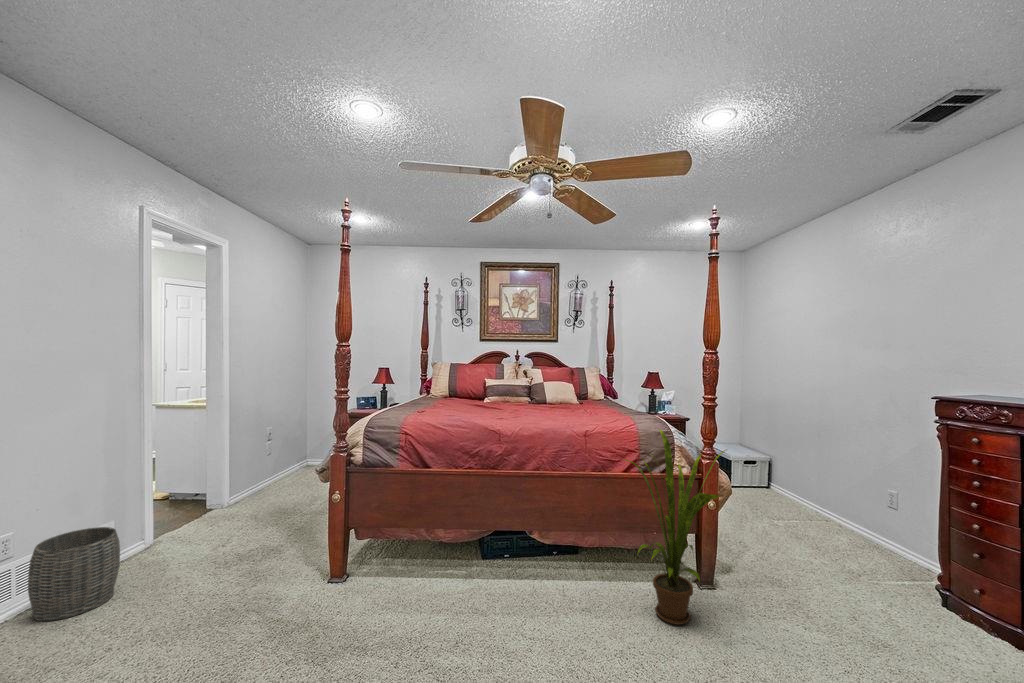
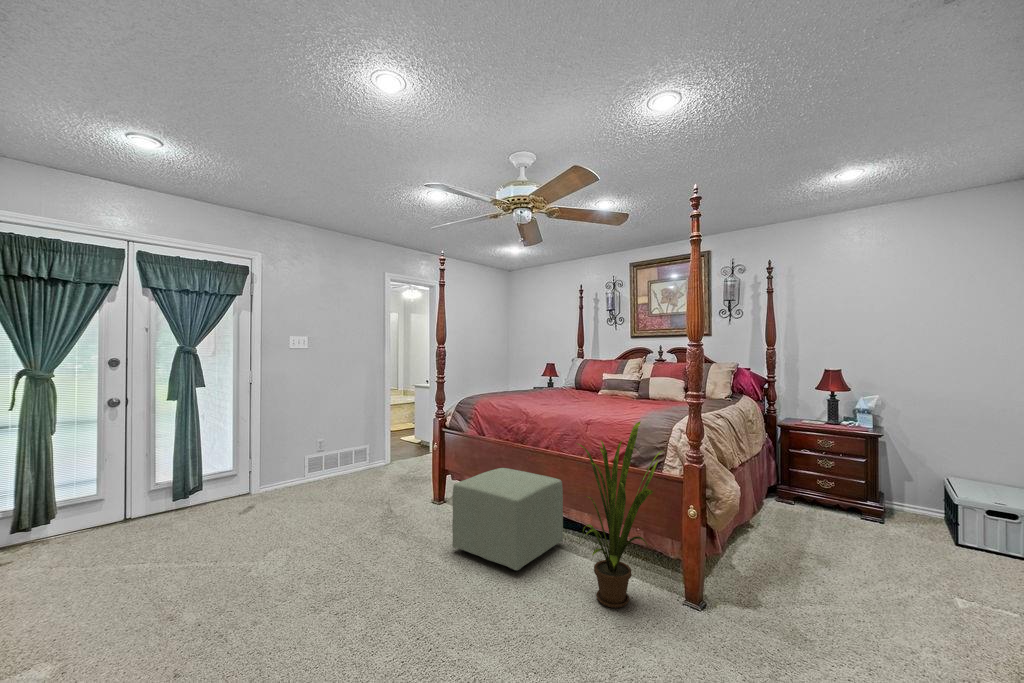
ottoman: none [463,502,575,628] -> present [452,468,563,570]
woven basket: present [28,527,120,621] -> none [308,446,344,488]

